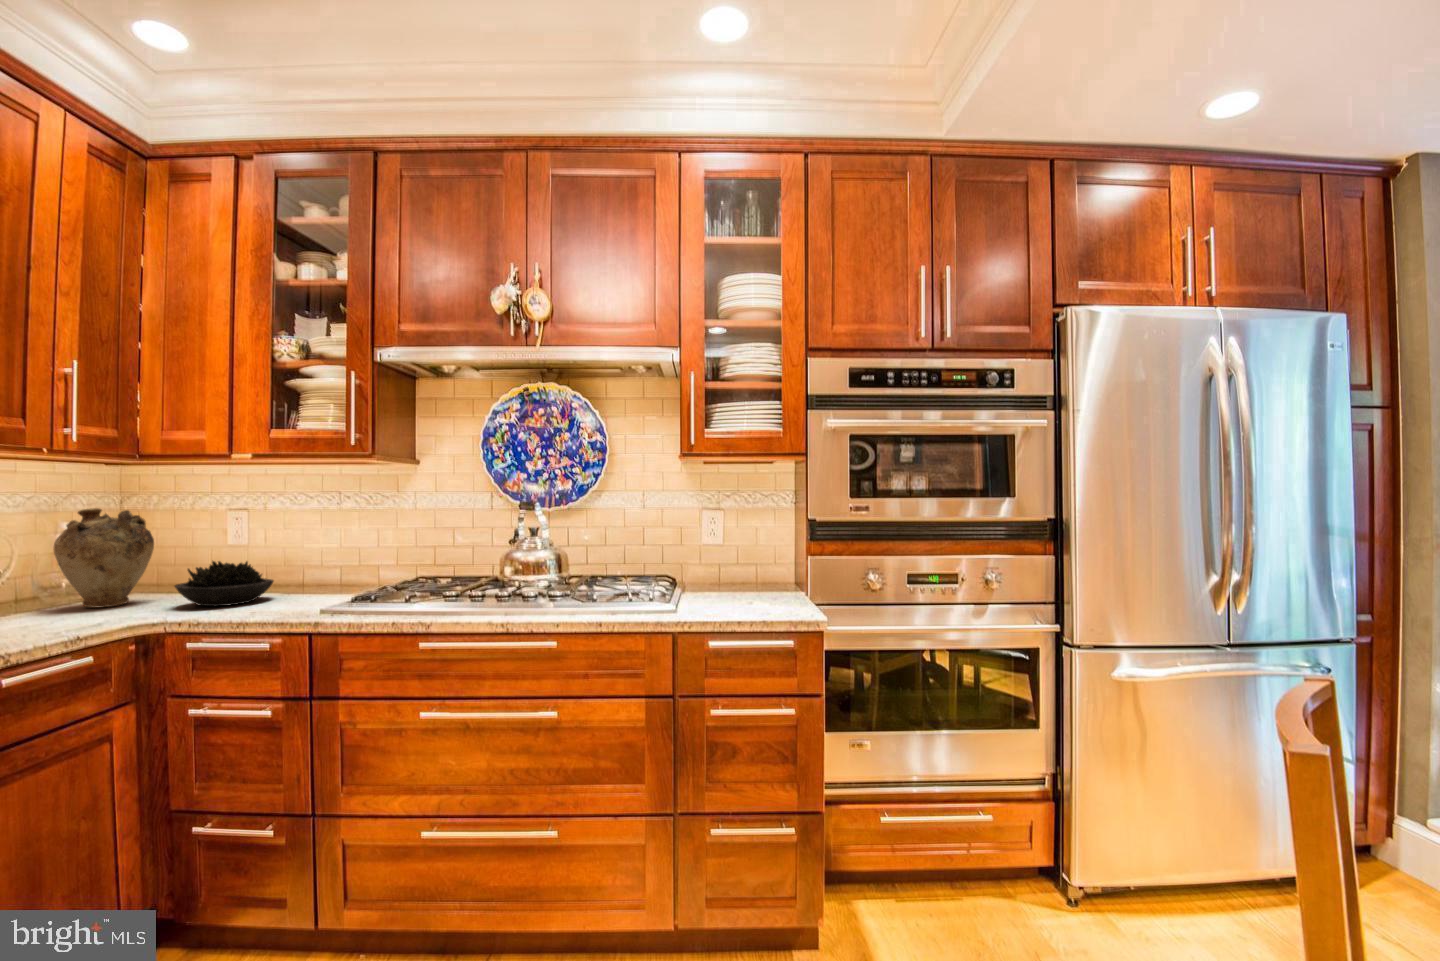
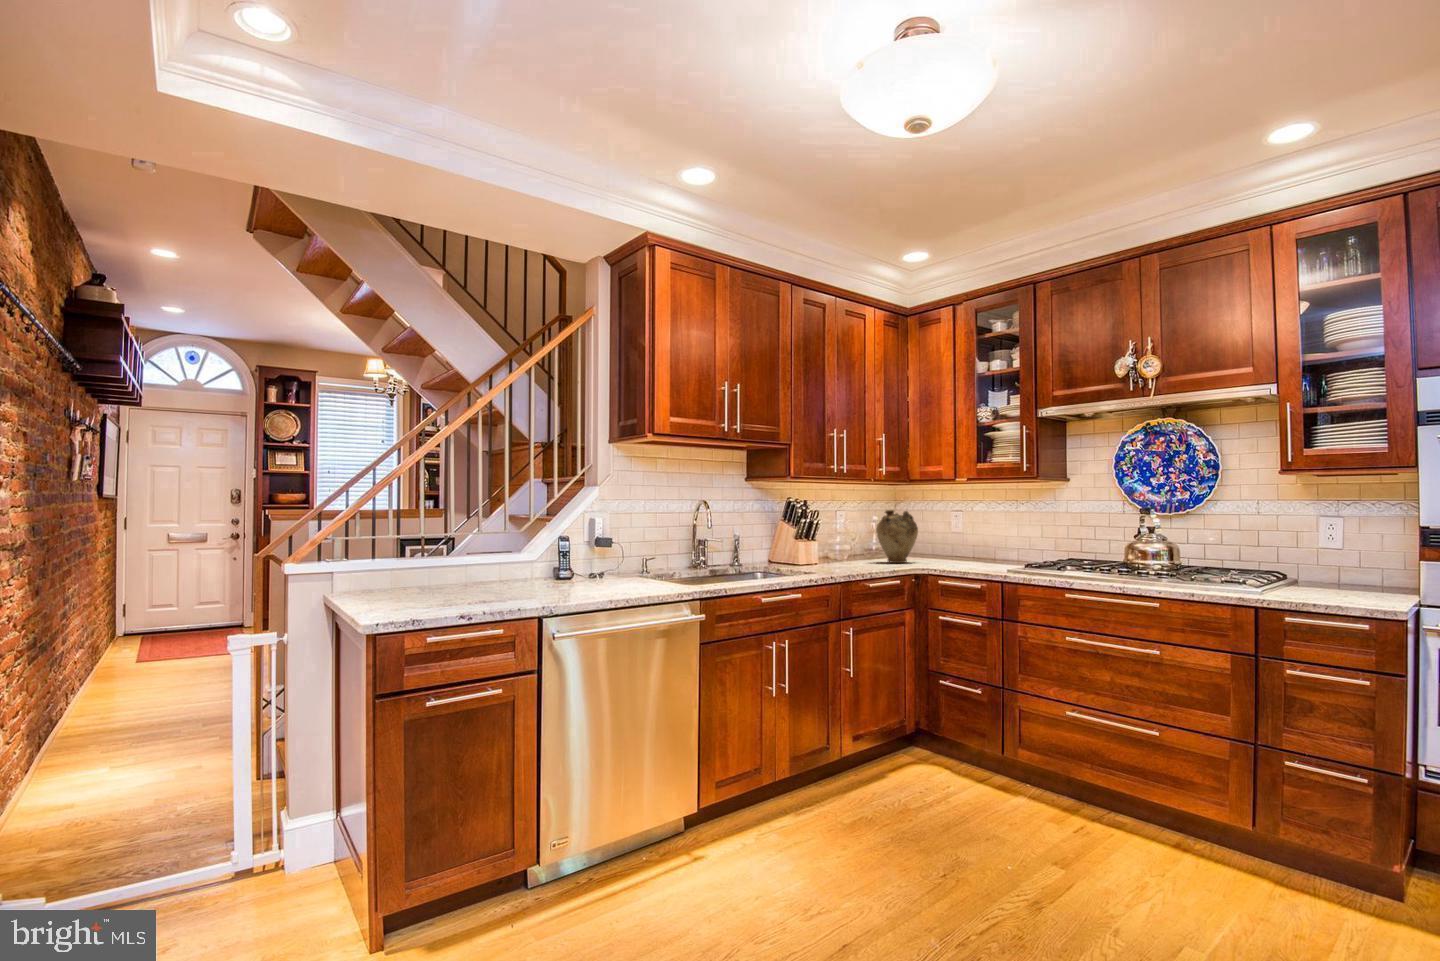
succulent plant: present [175,561,274,606] -> none [930,540,979,566]

